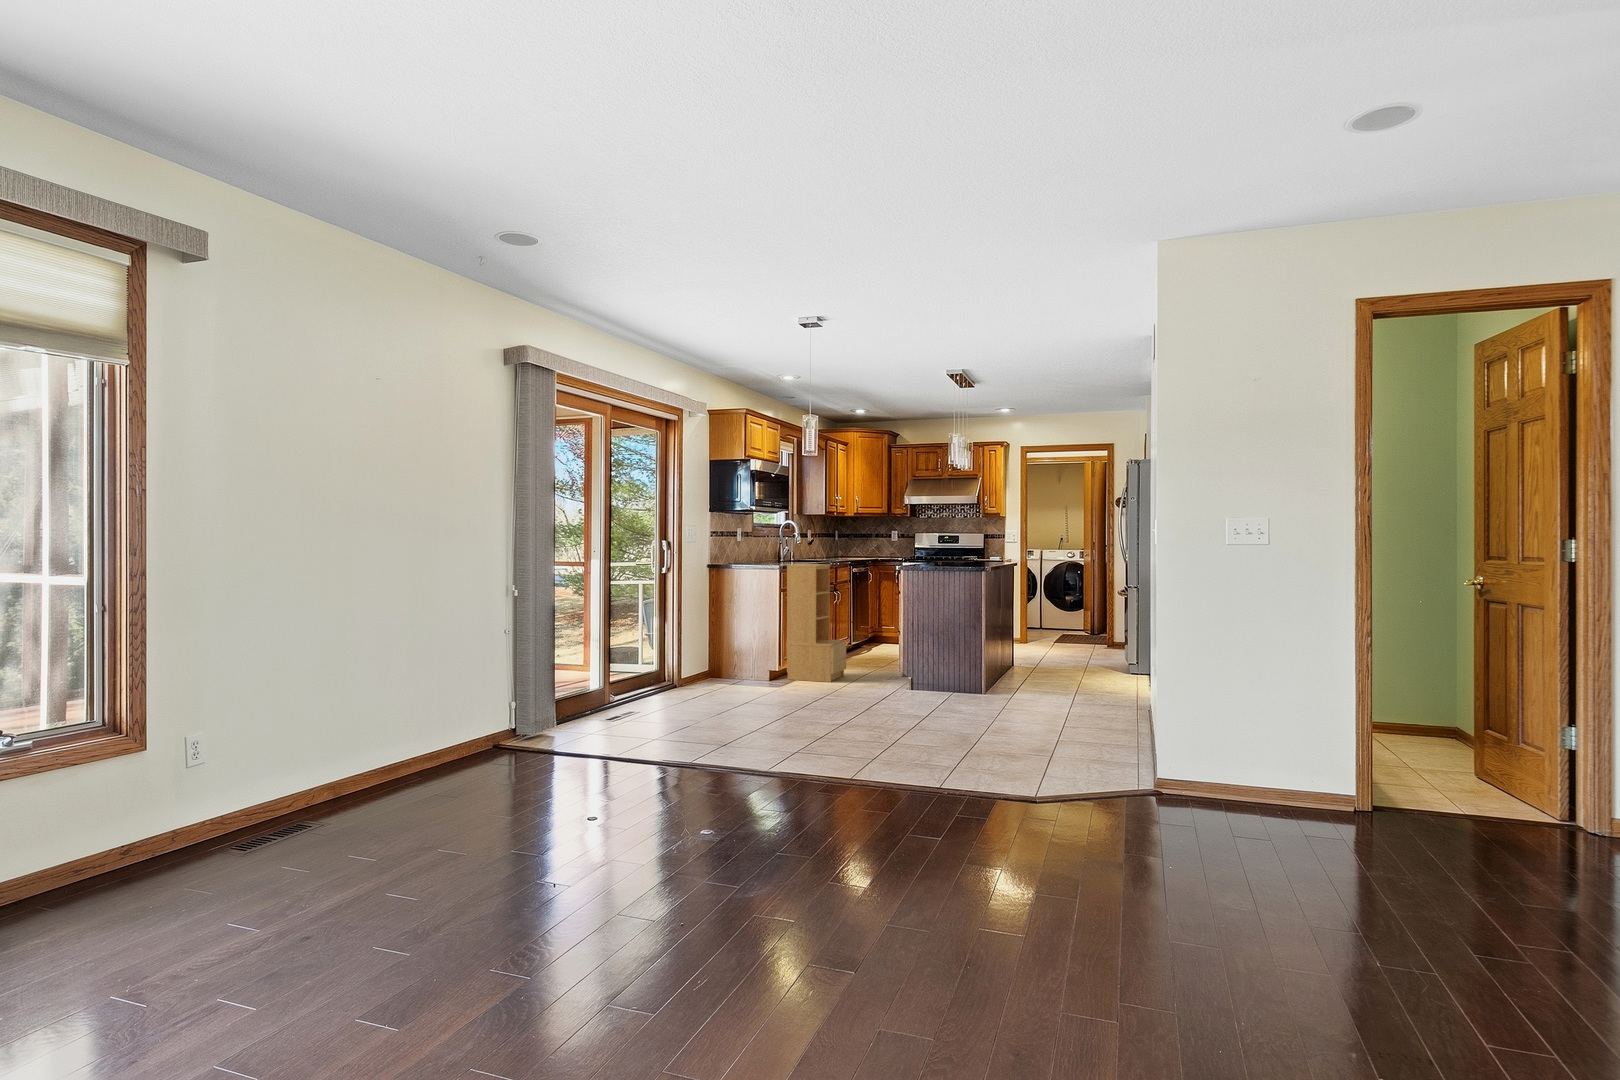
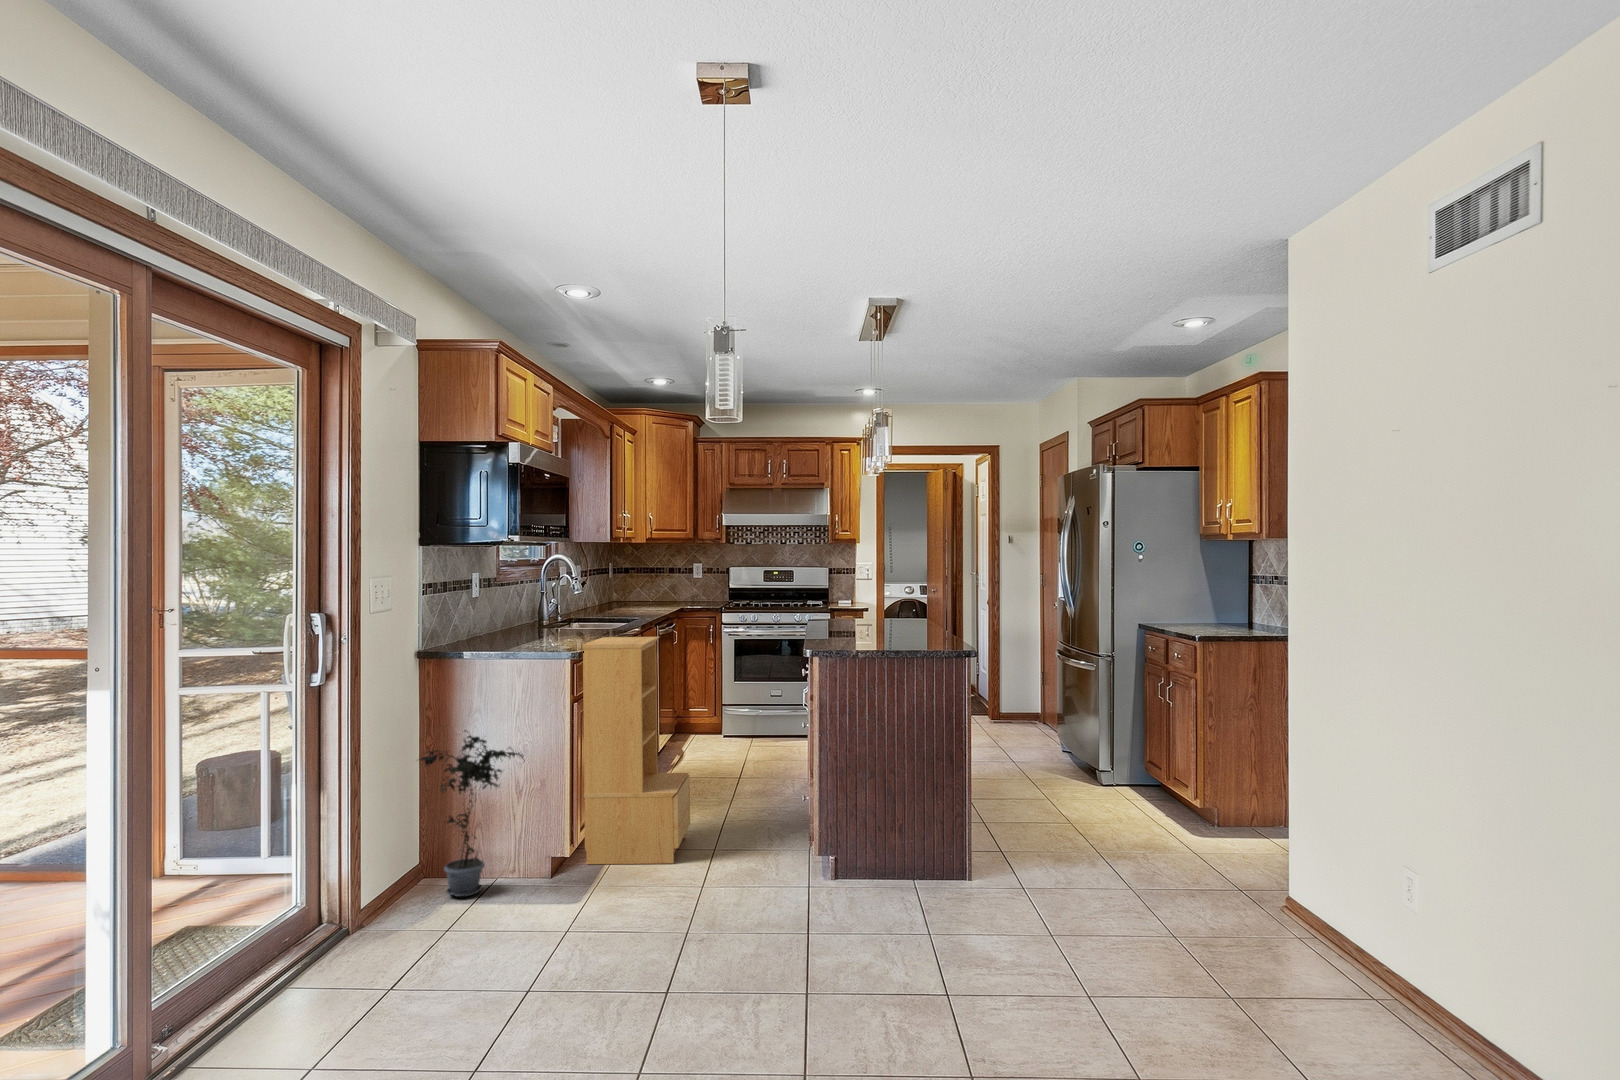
potted plant: none [707,604,756,683] -> present [421,730,524,897]

